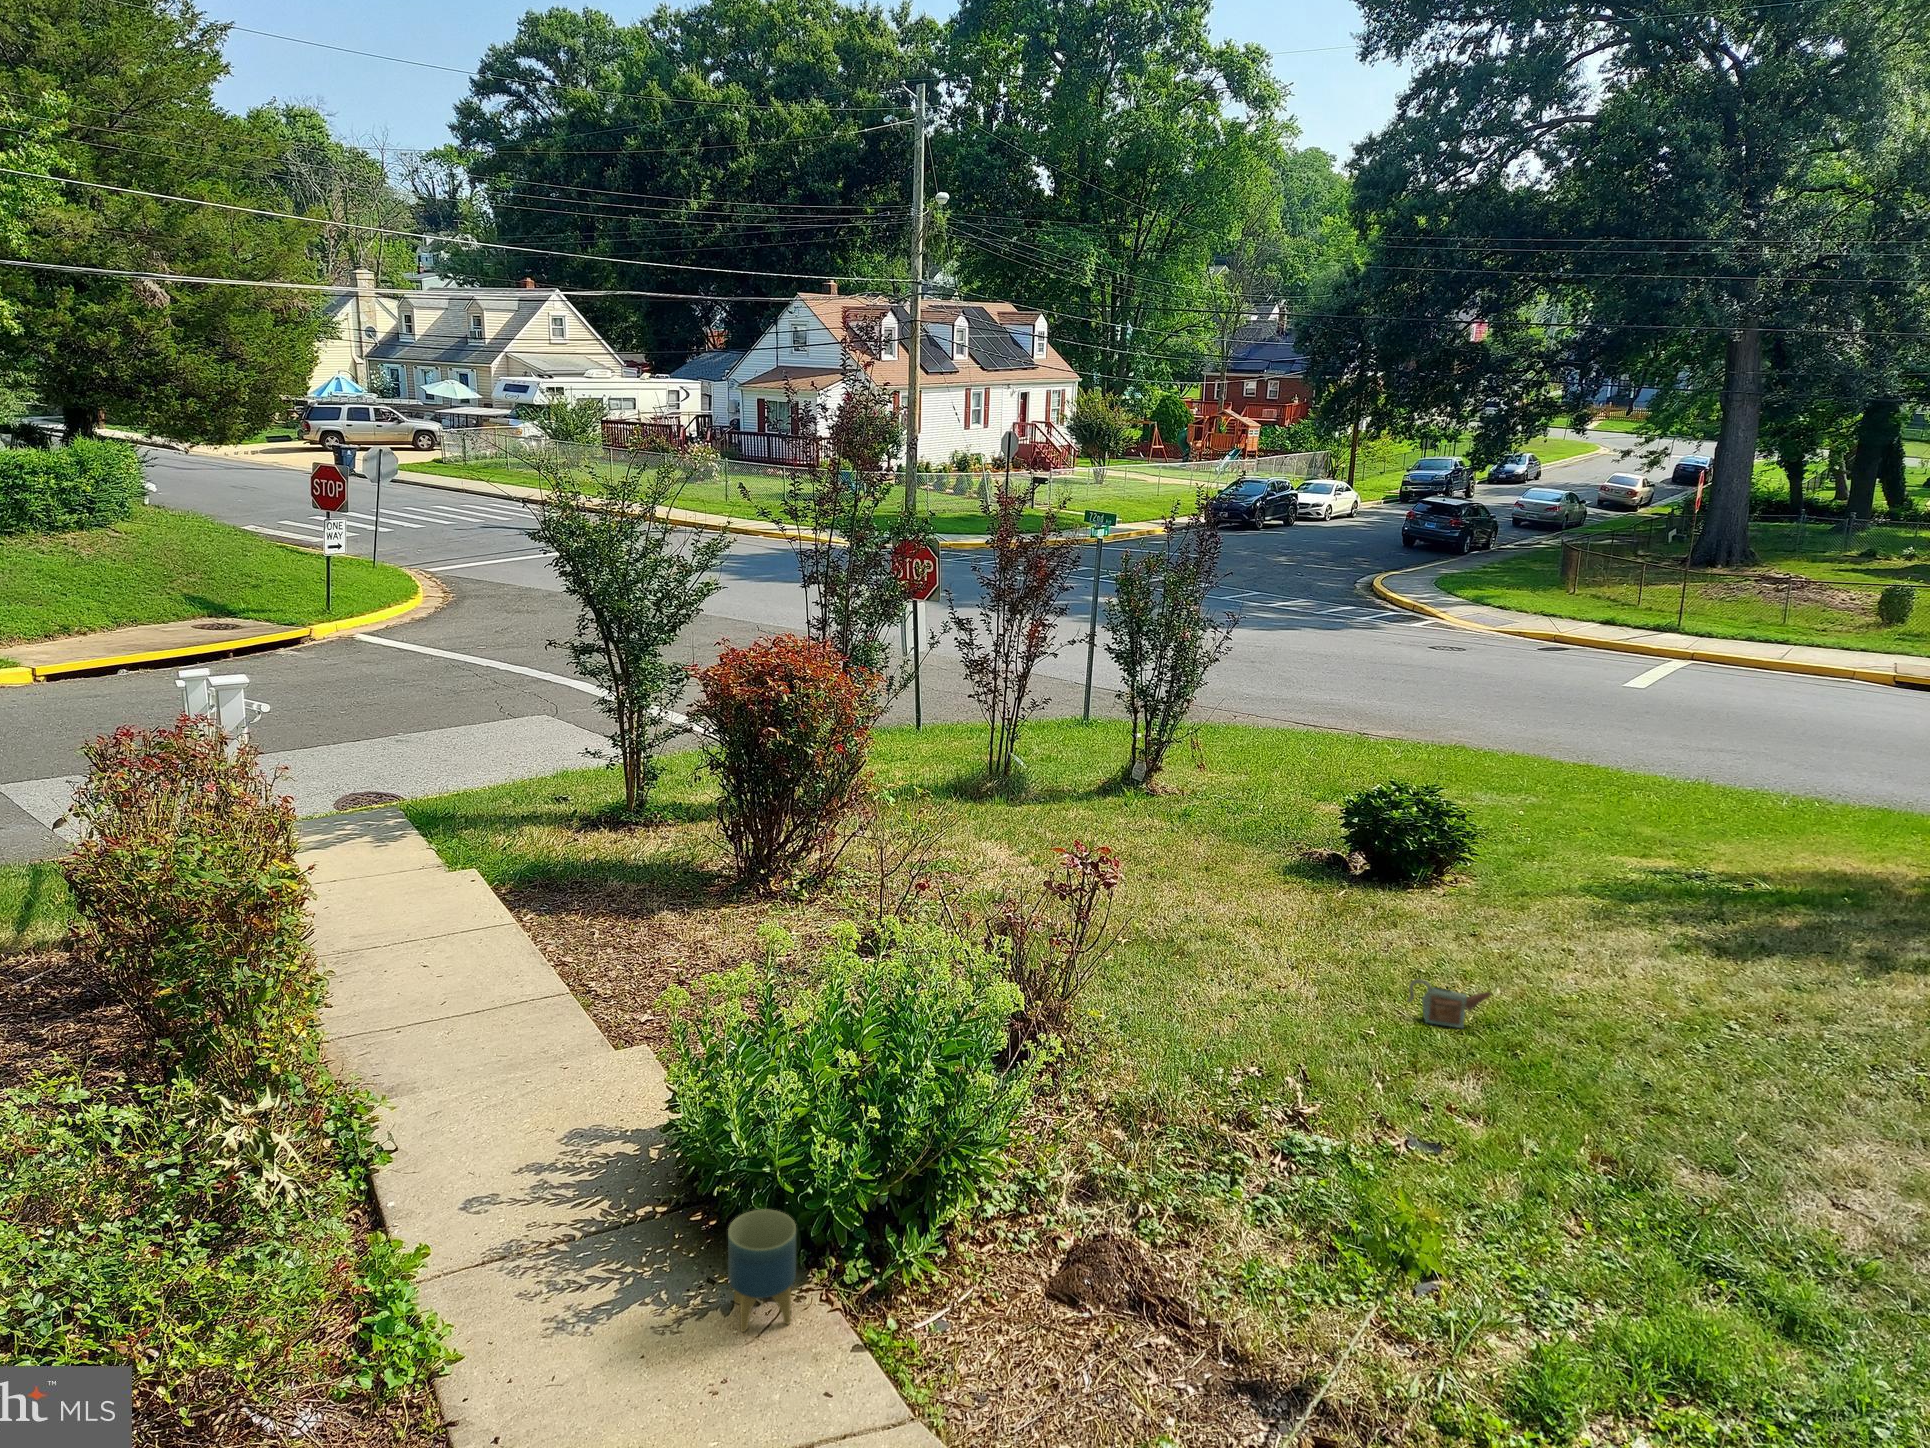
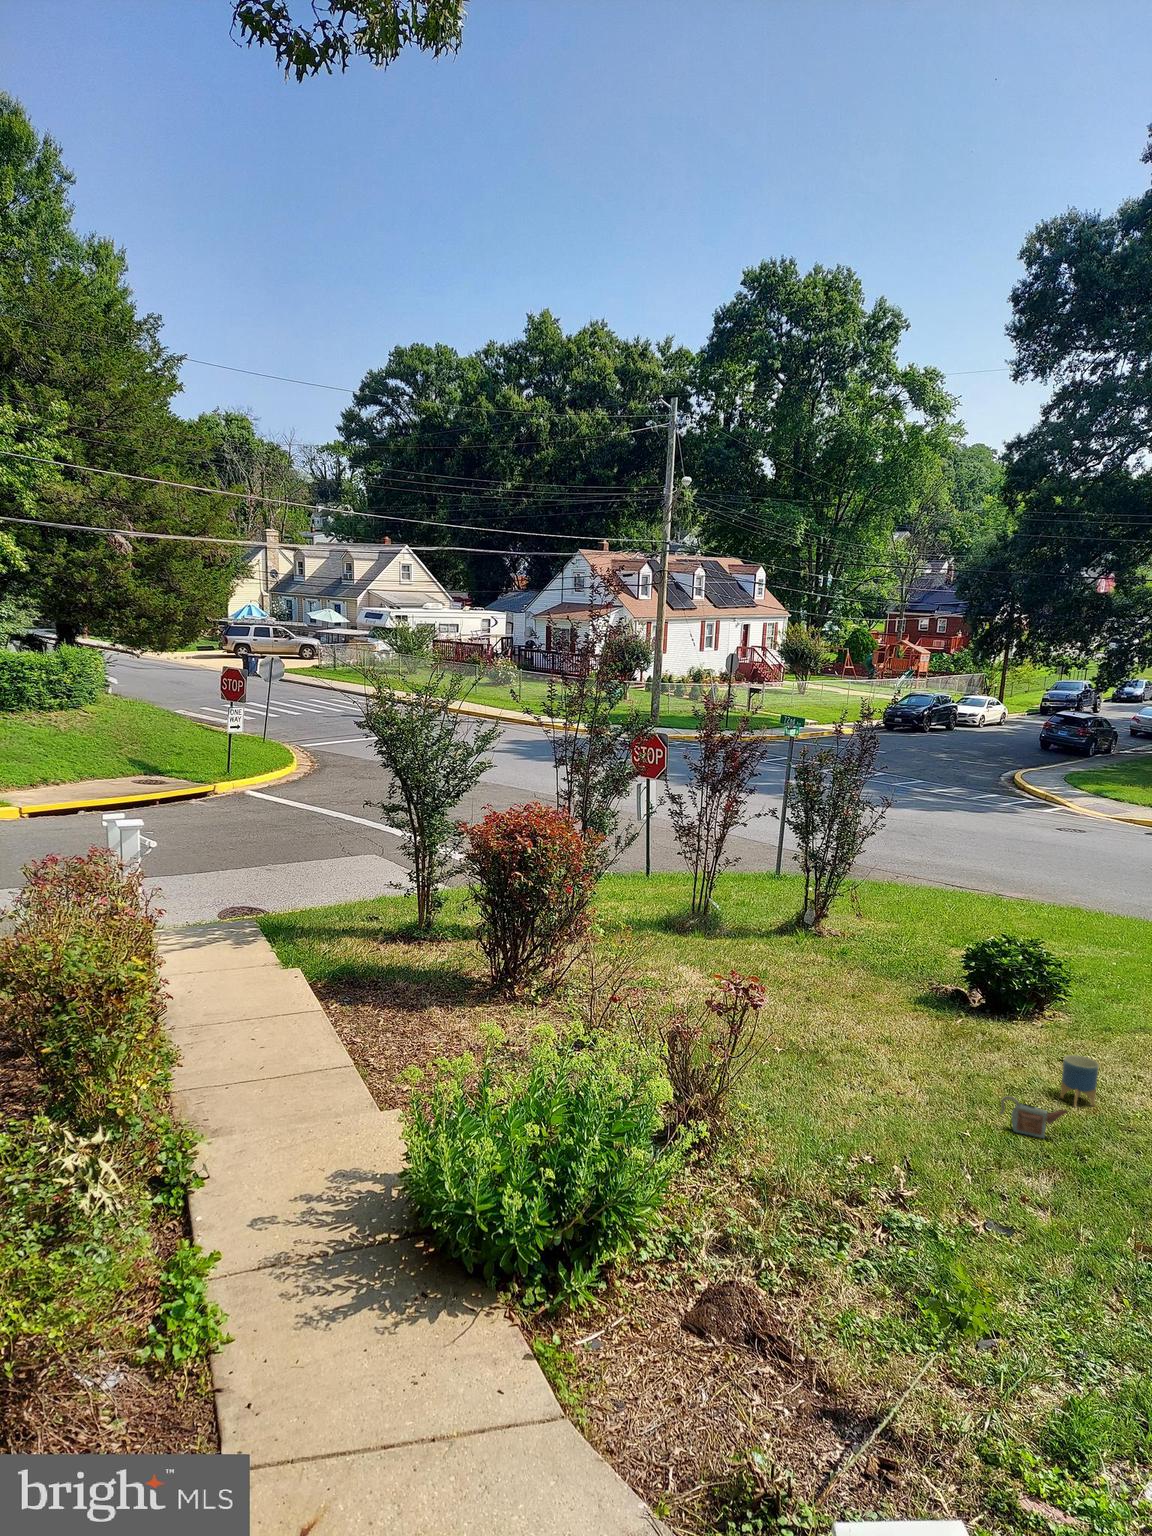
planter: present [728,1210,796,1332] -> present [1060,1055,1099,1107]

